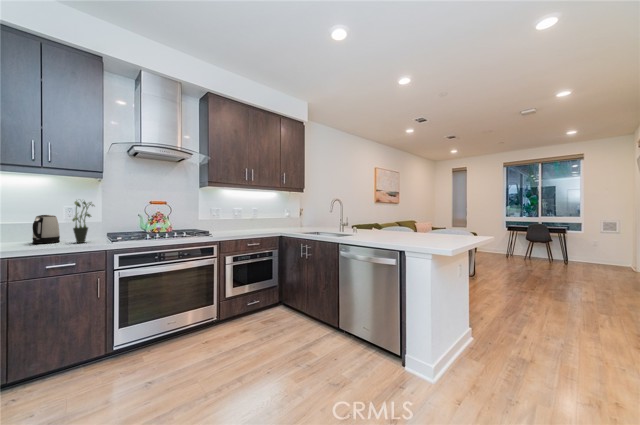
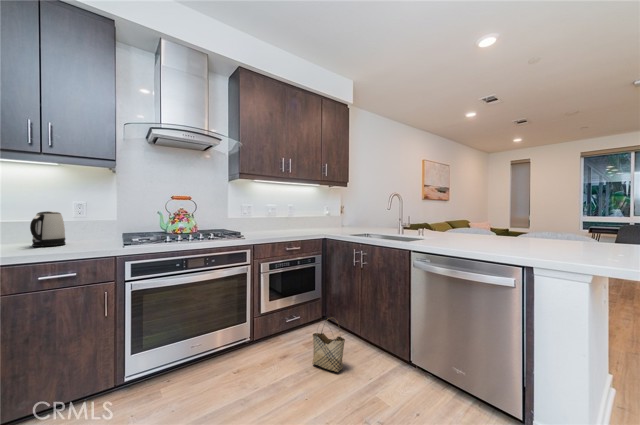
potted plant: present [73,201,94,243] -> none [78,192,105,246]
woven basket: none [267,297,292,338] -> present [312,317,345,372]

